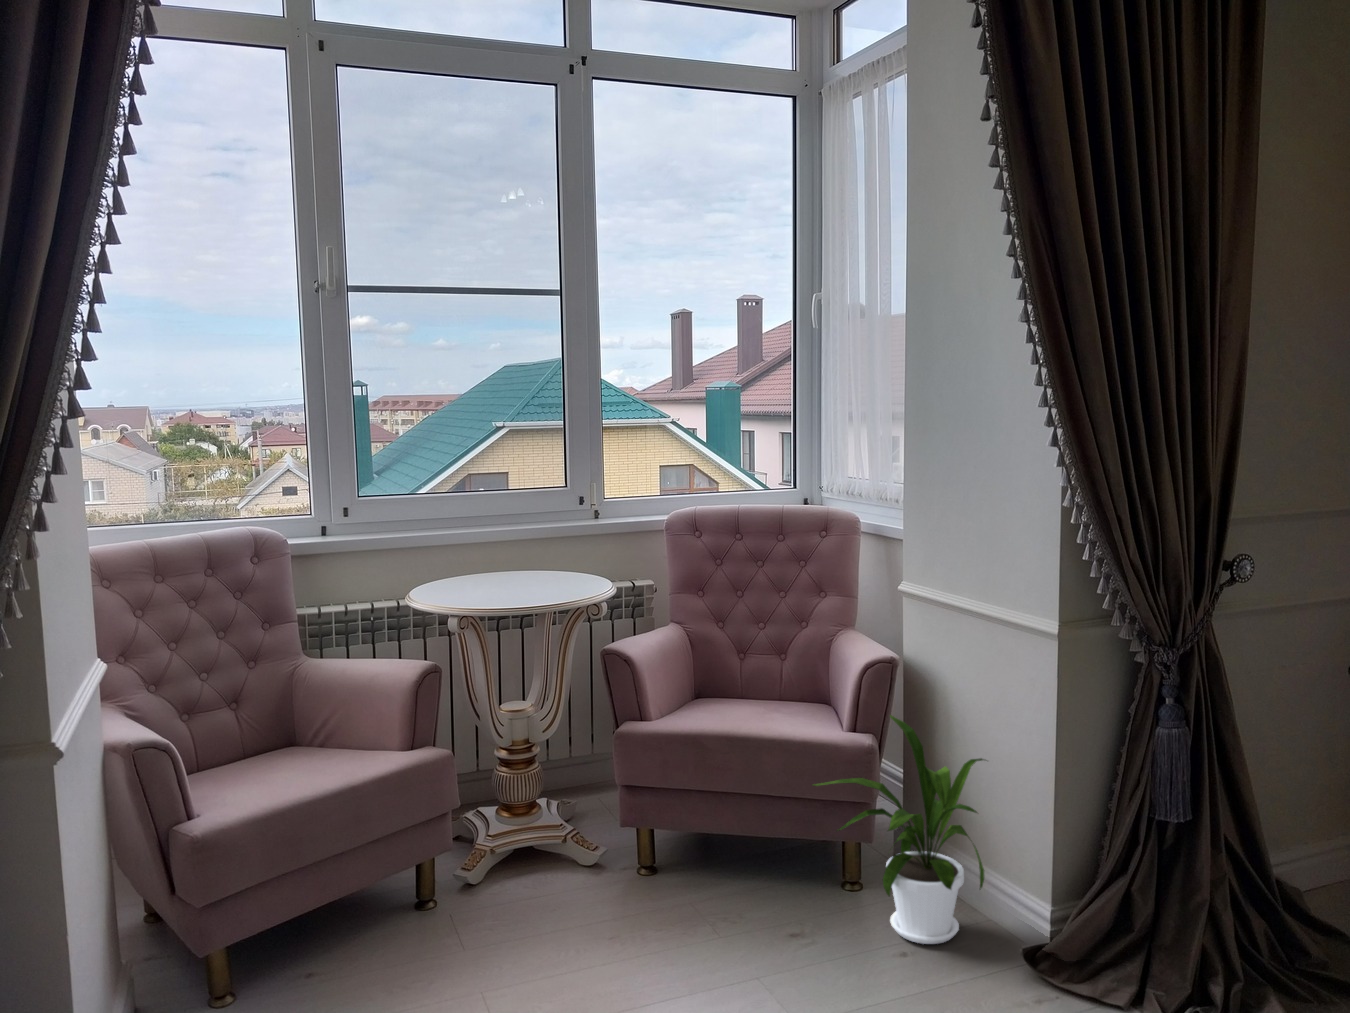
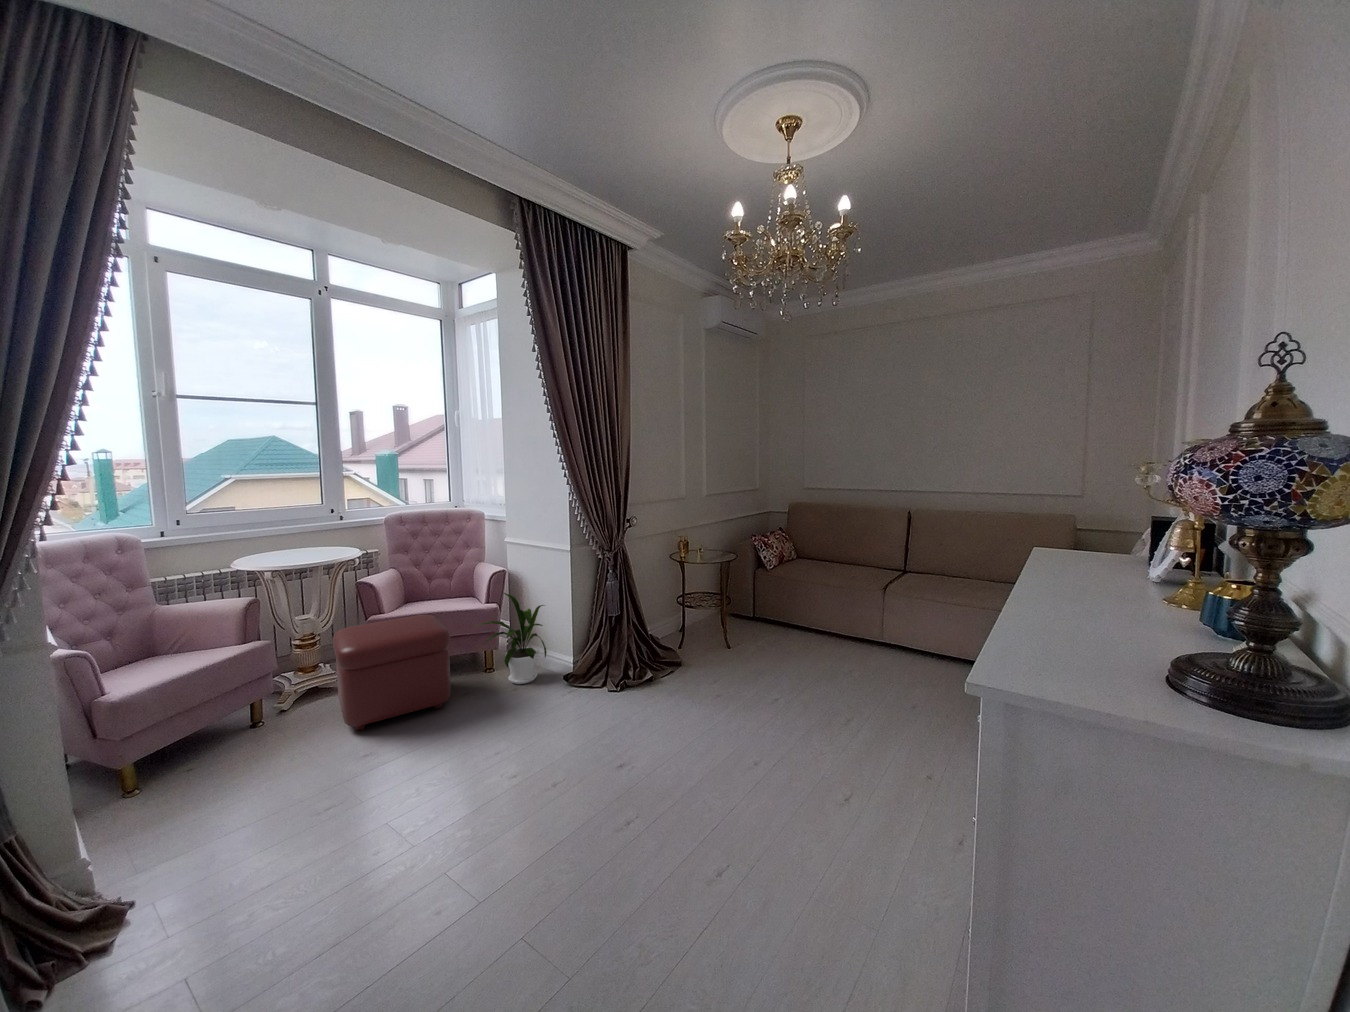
ottoman: none [546,739,763,971] -> present [333,615,451,730]

